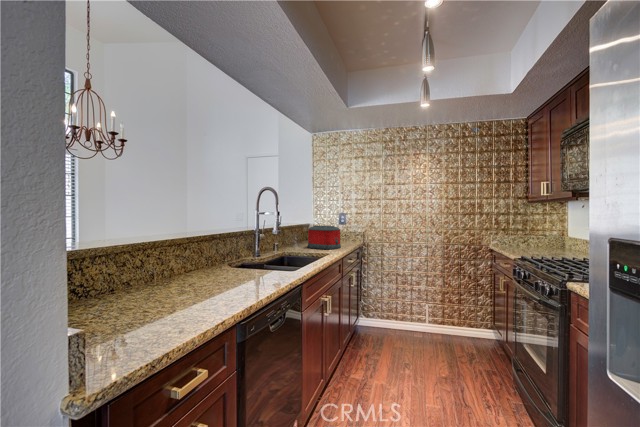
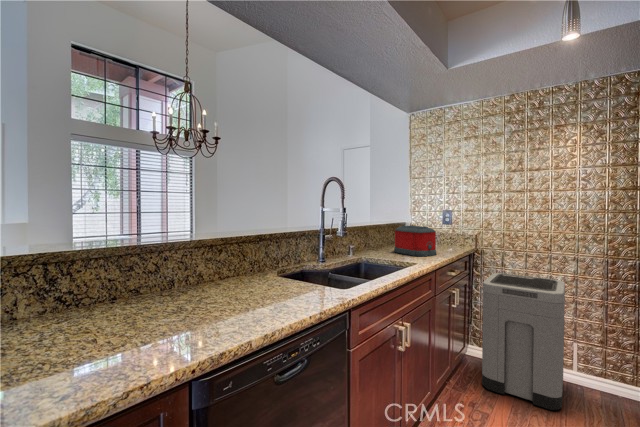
trash can: none [372,260,423,351] -> present [482,273,565,410]

